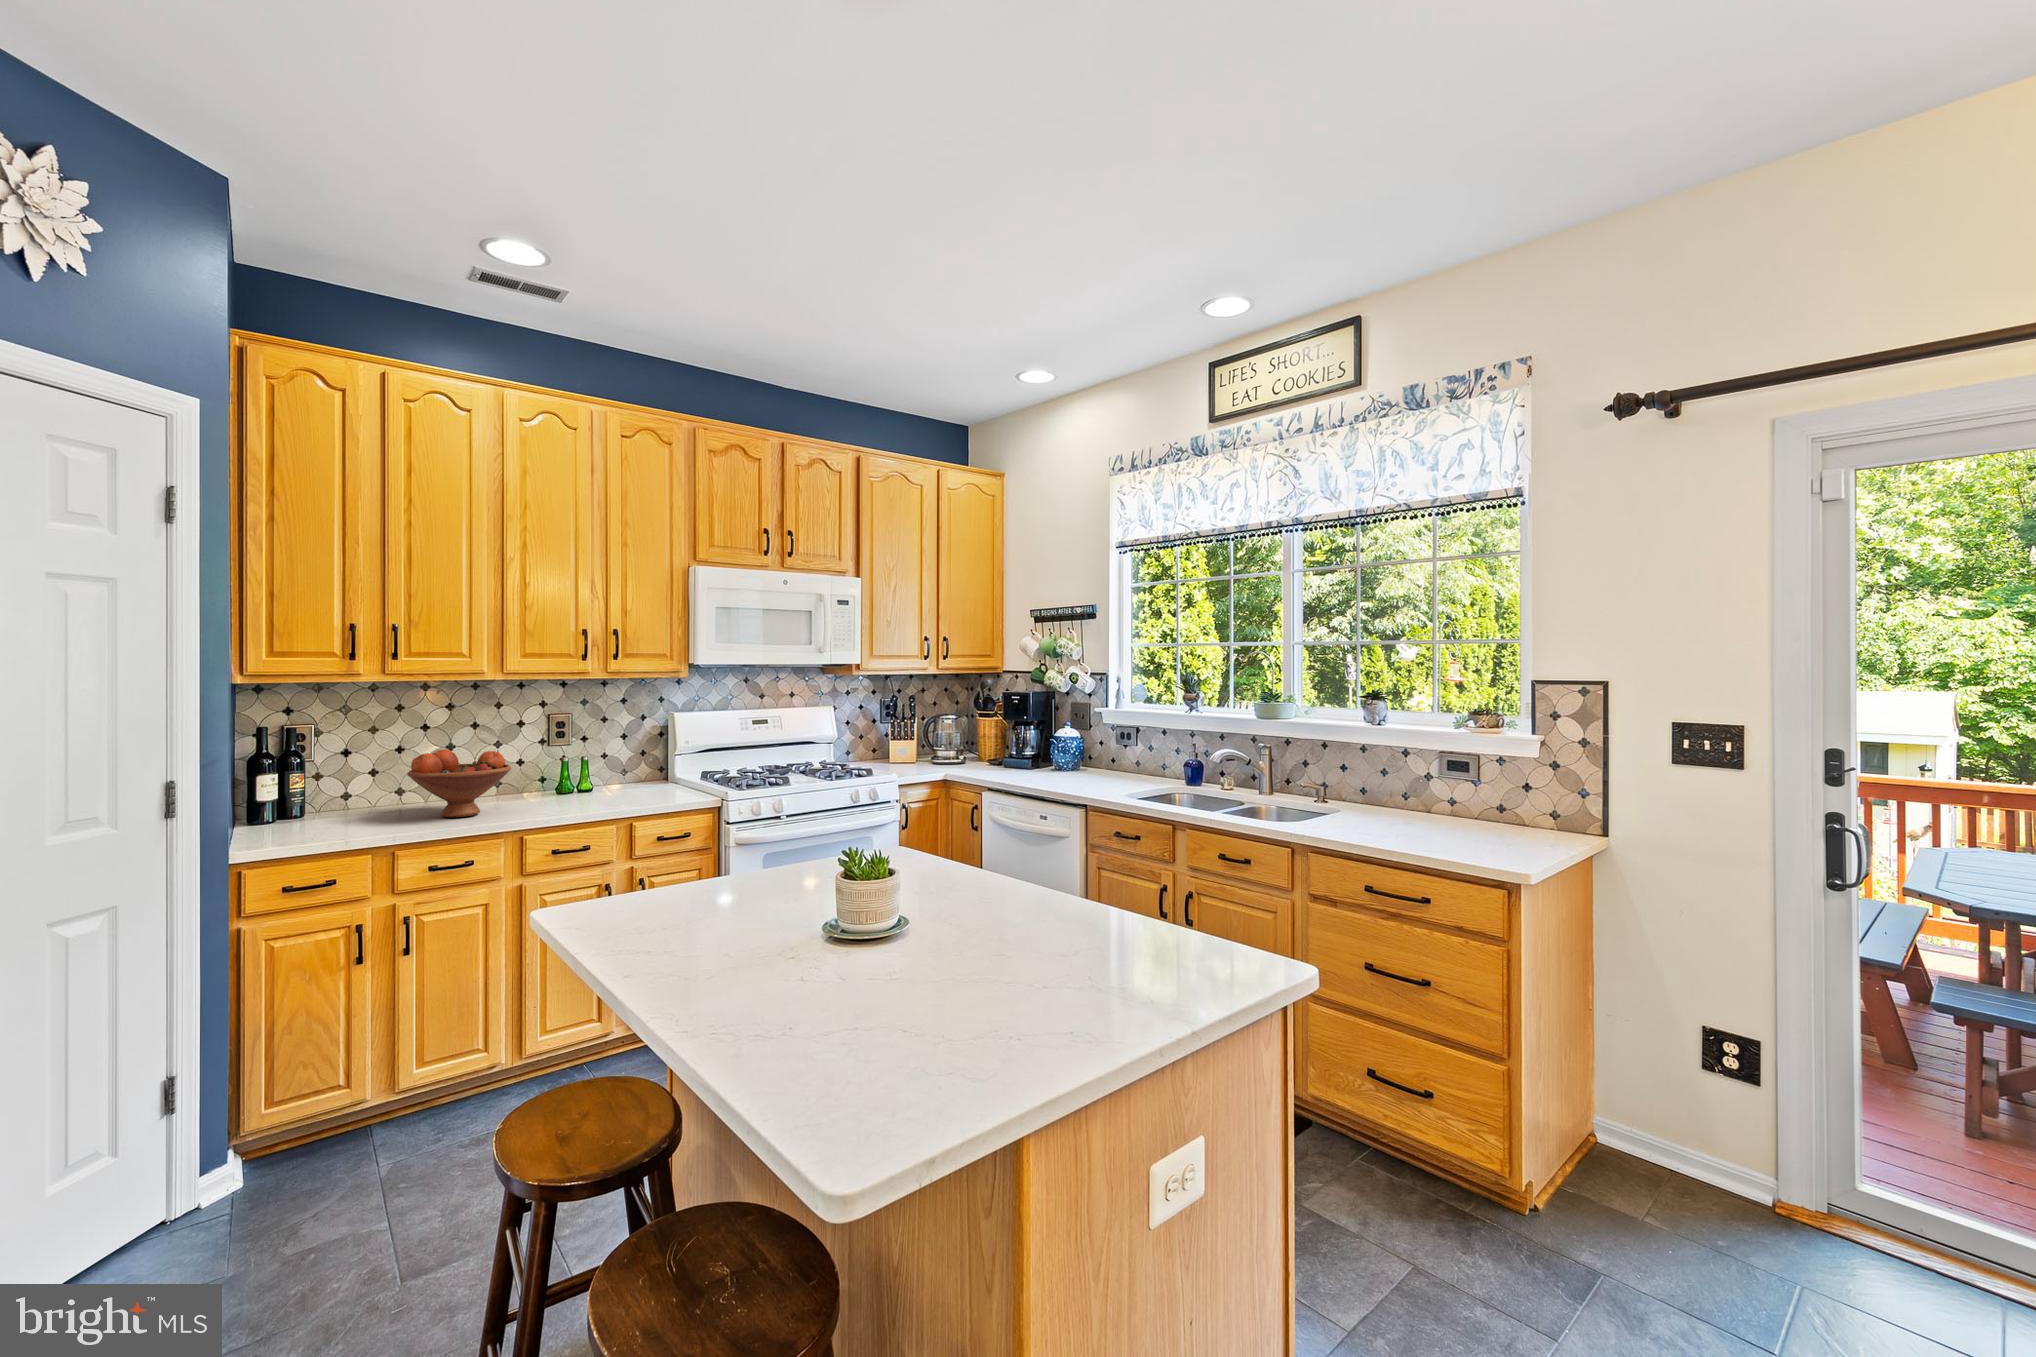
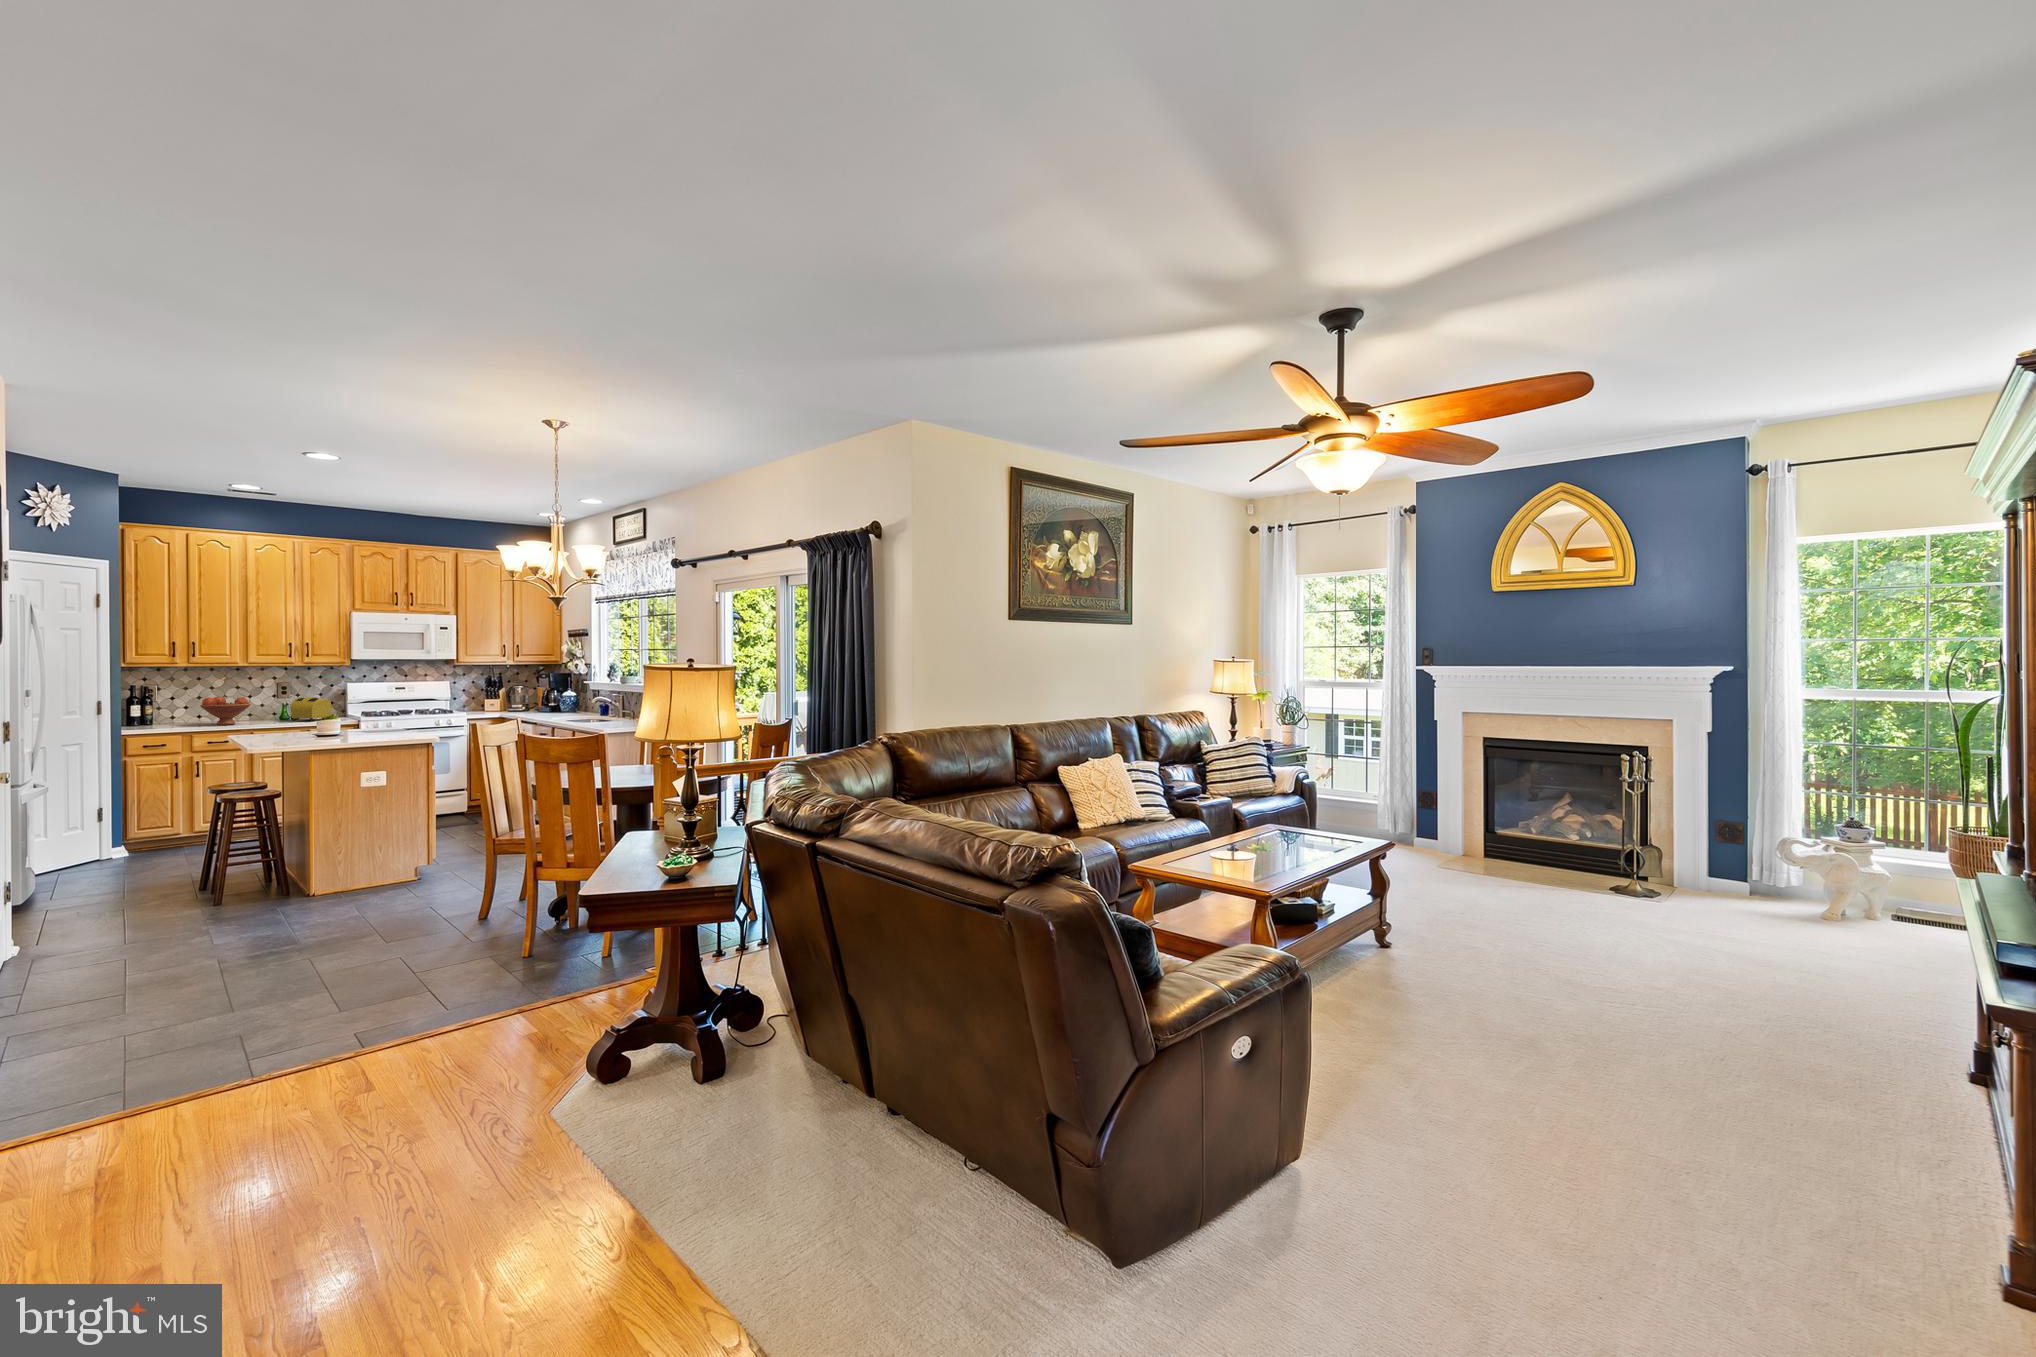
toaster: none [583,745,653,800] -> present [290,697,331,721]

